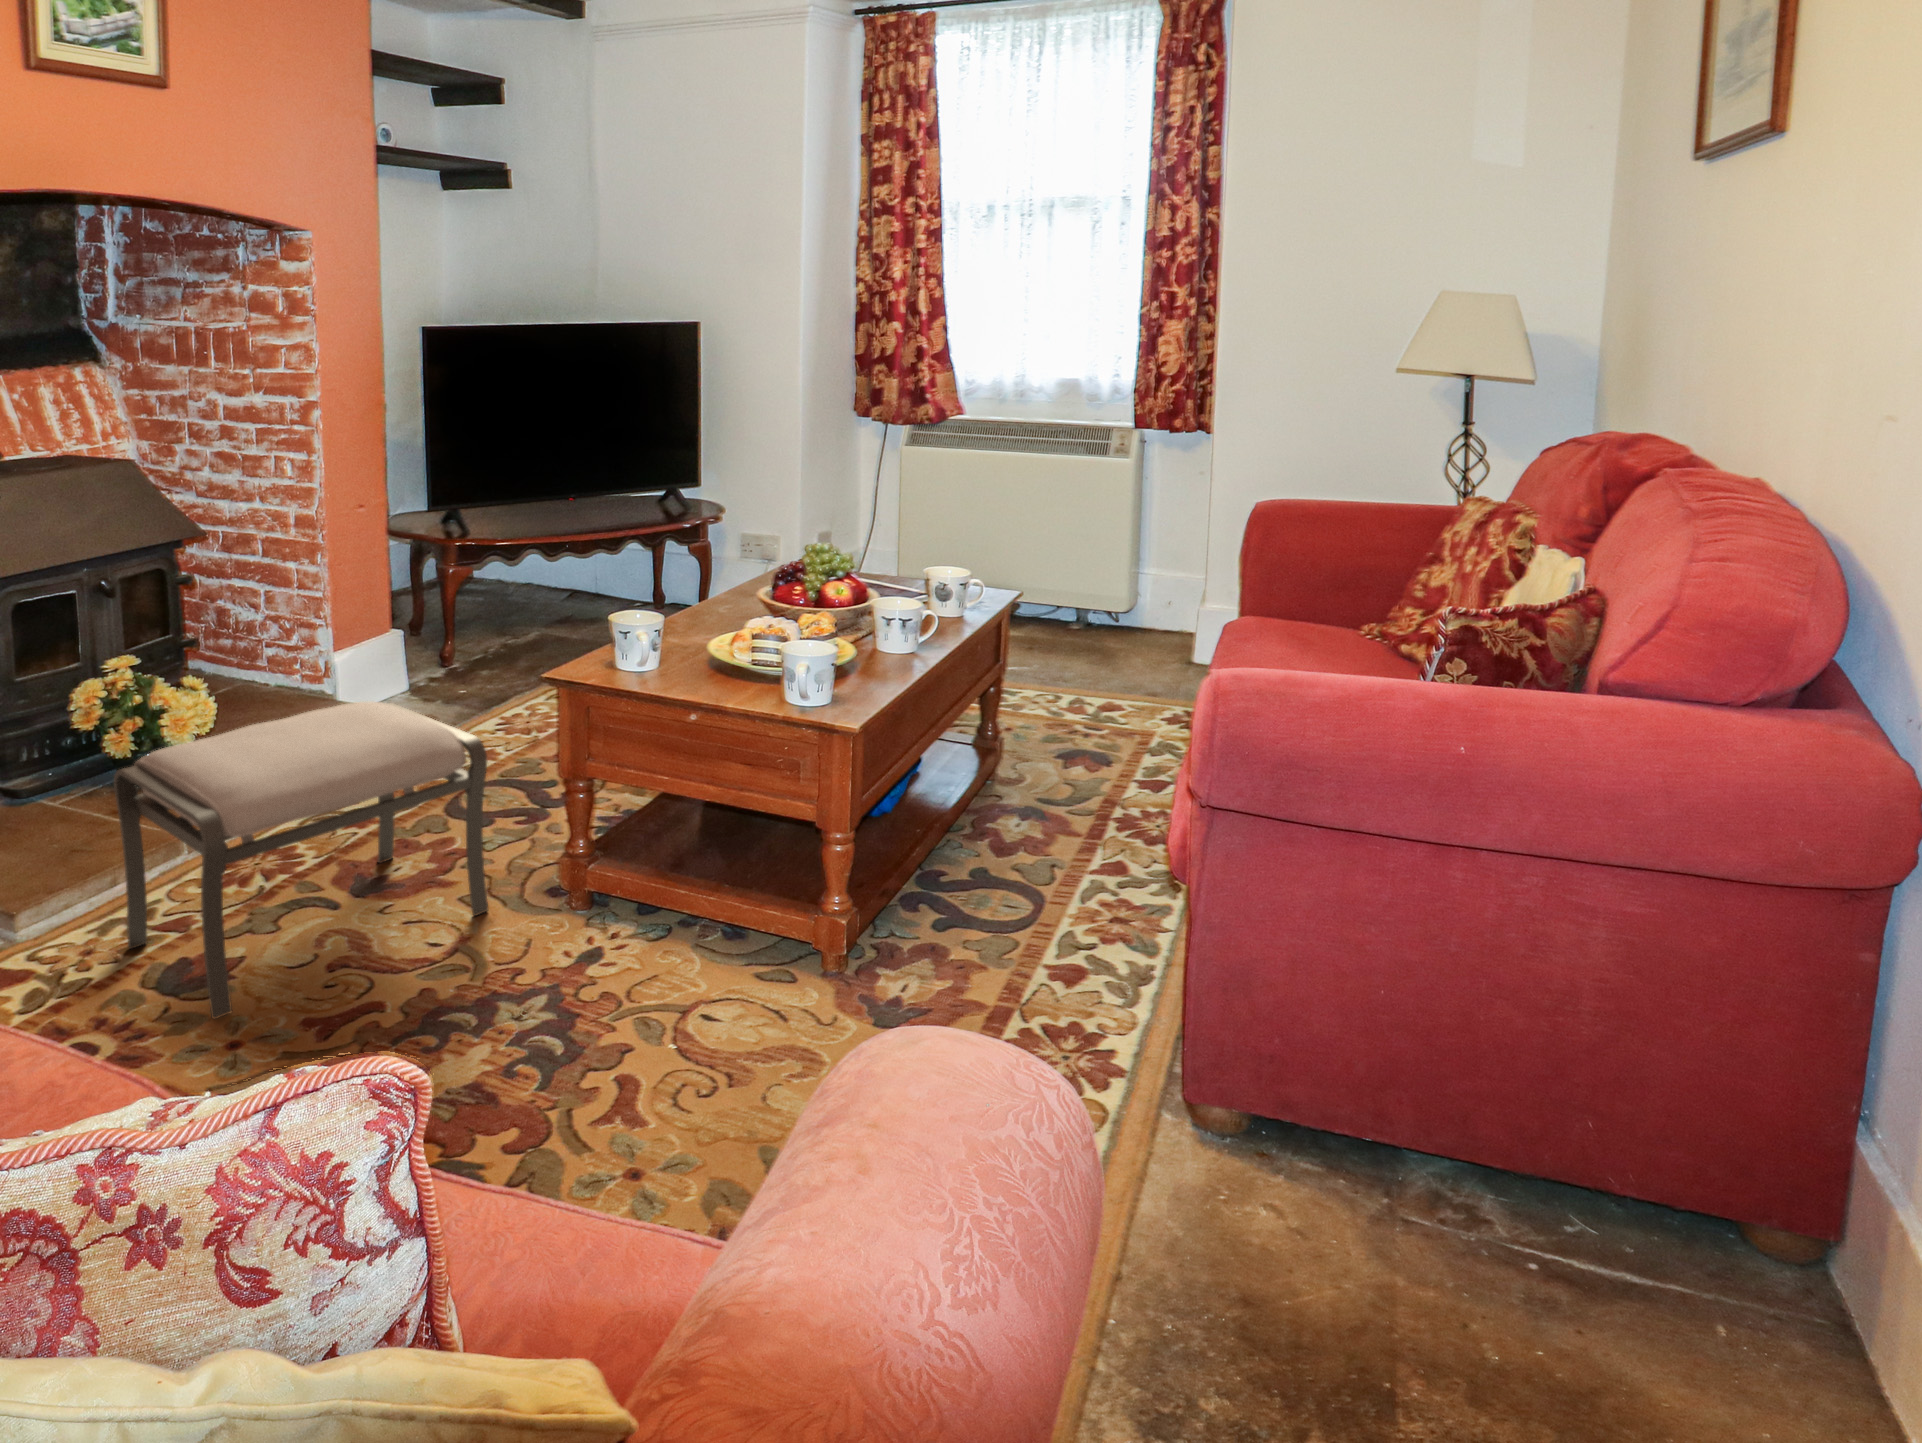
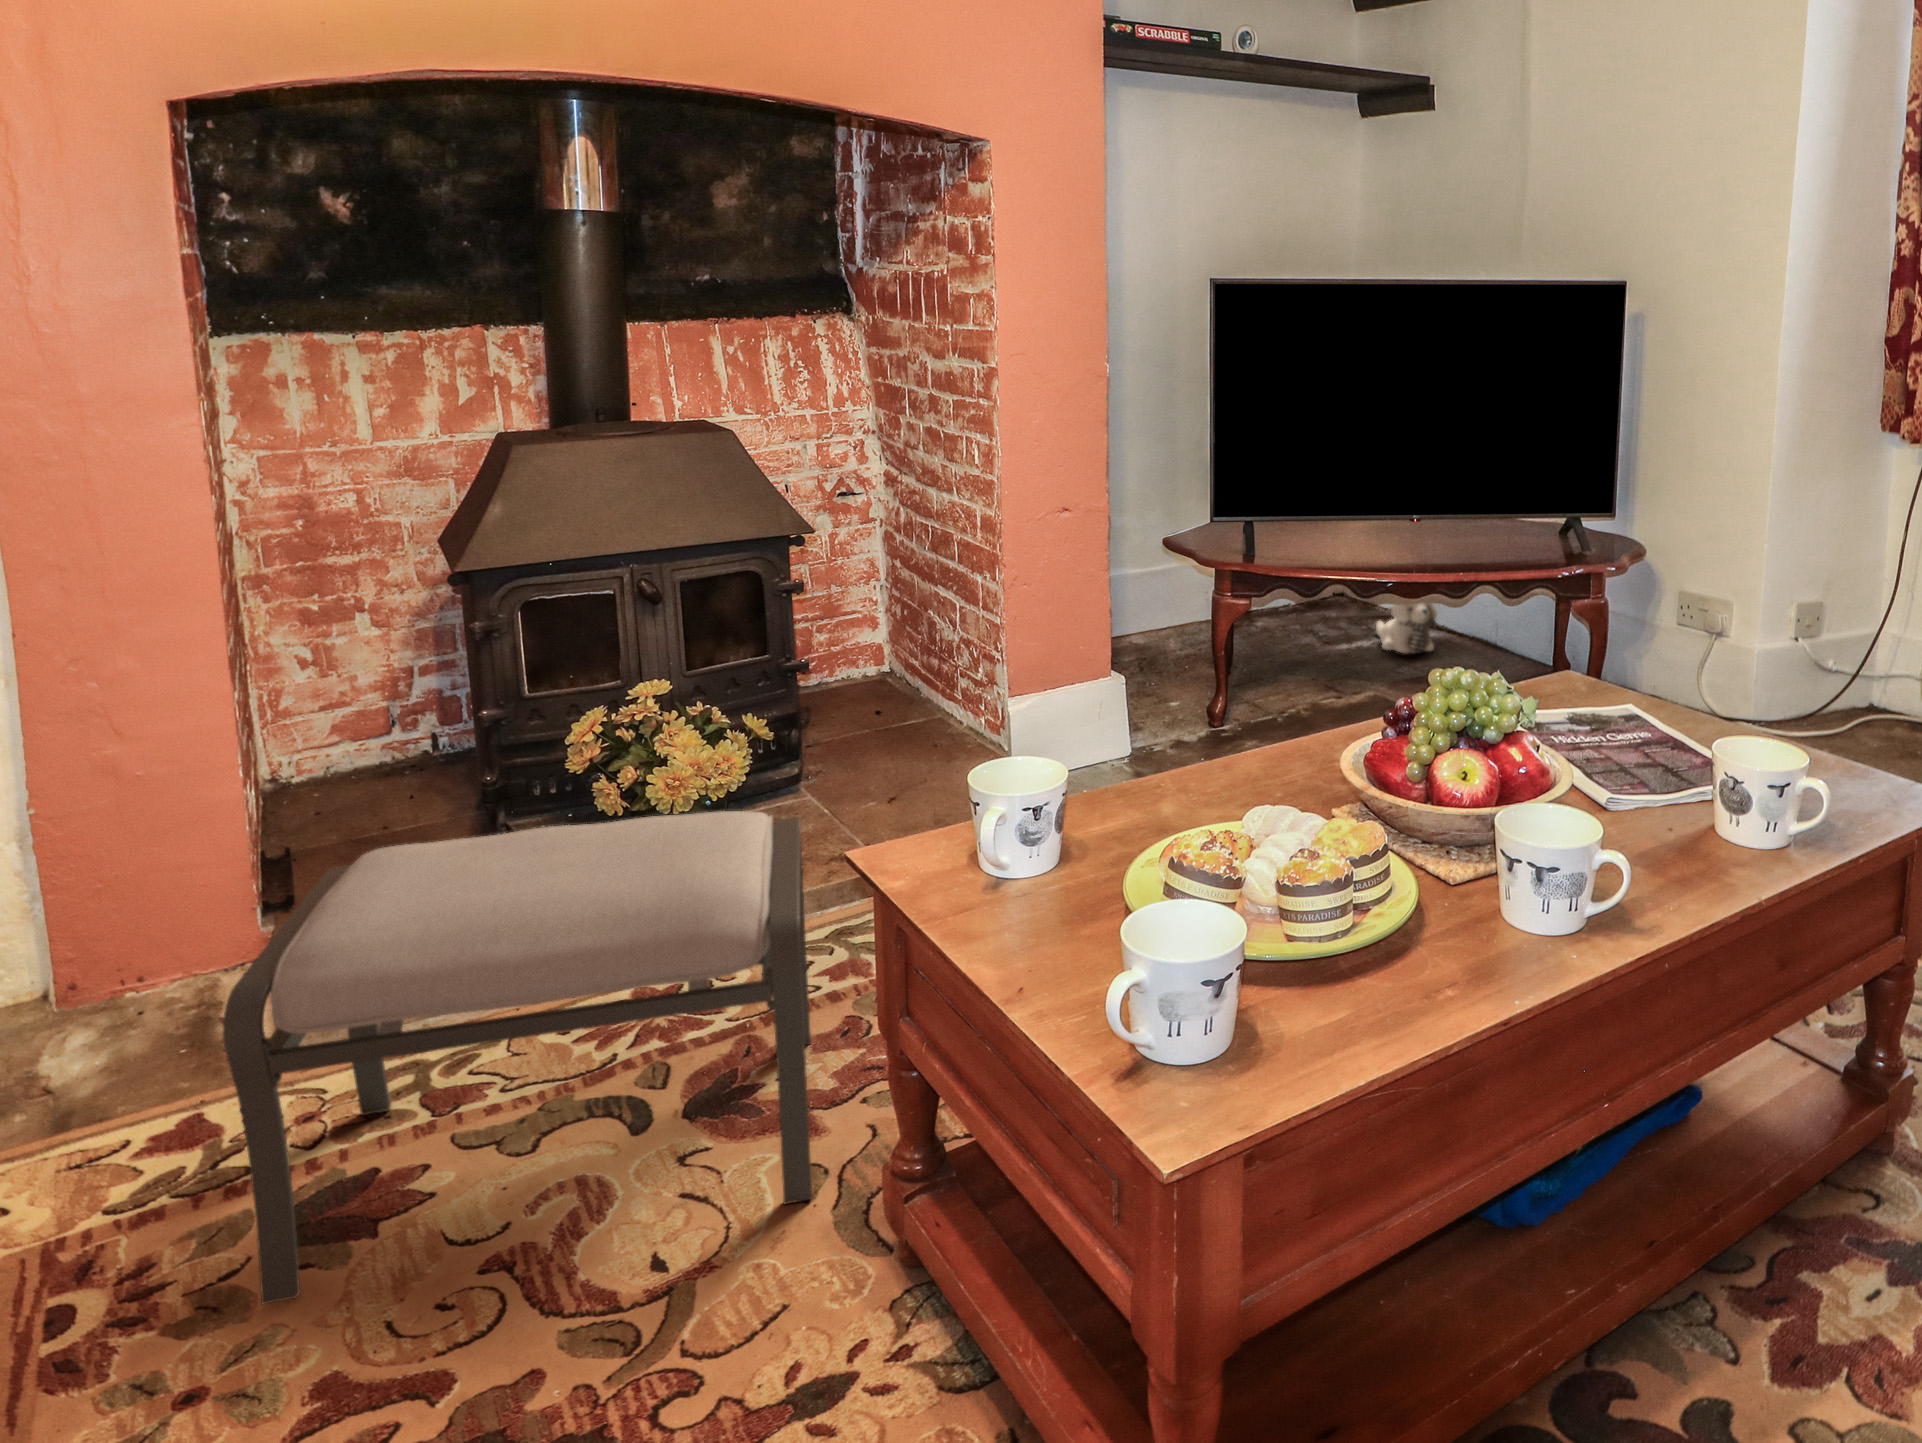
plush toy: none [512,557,566,604] -> present [1376,603,1437,654]

